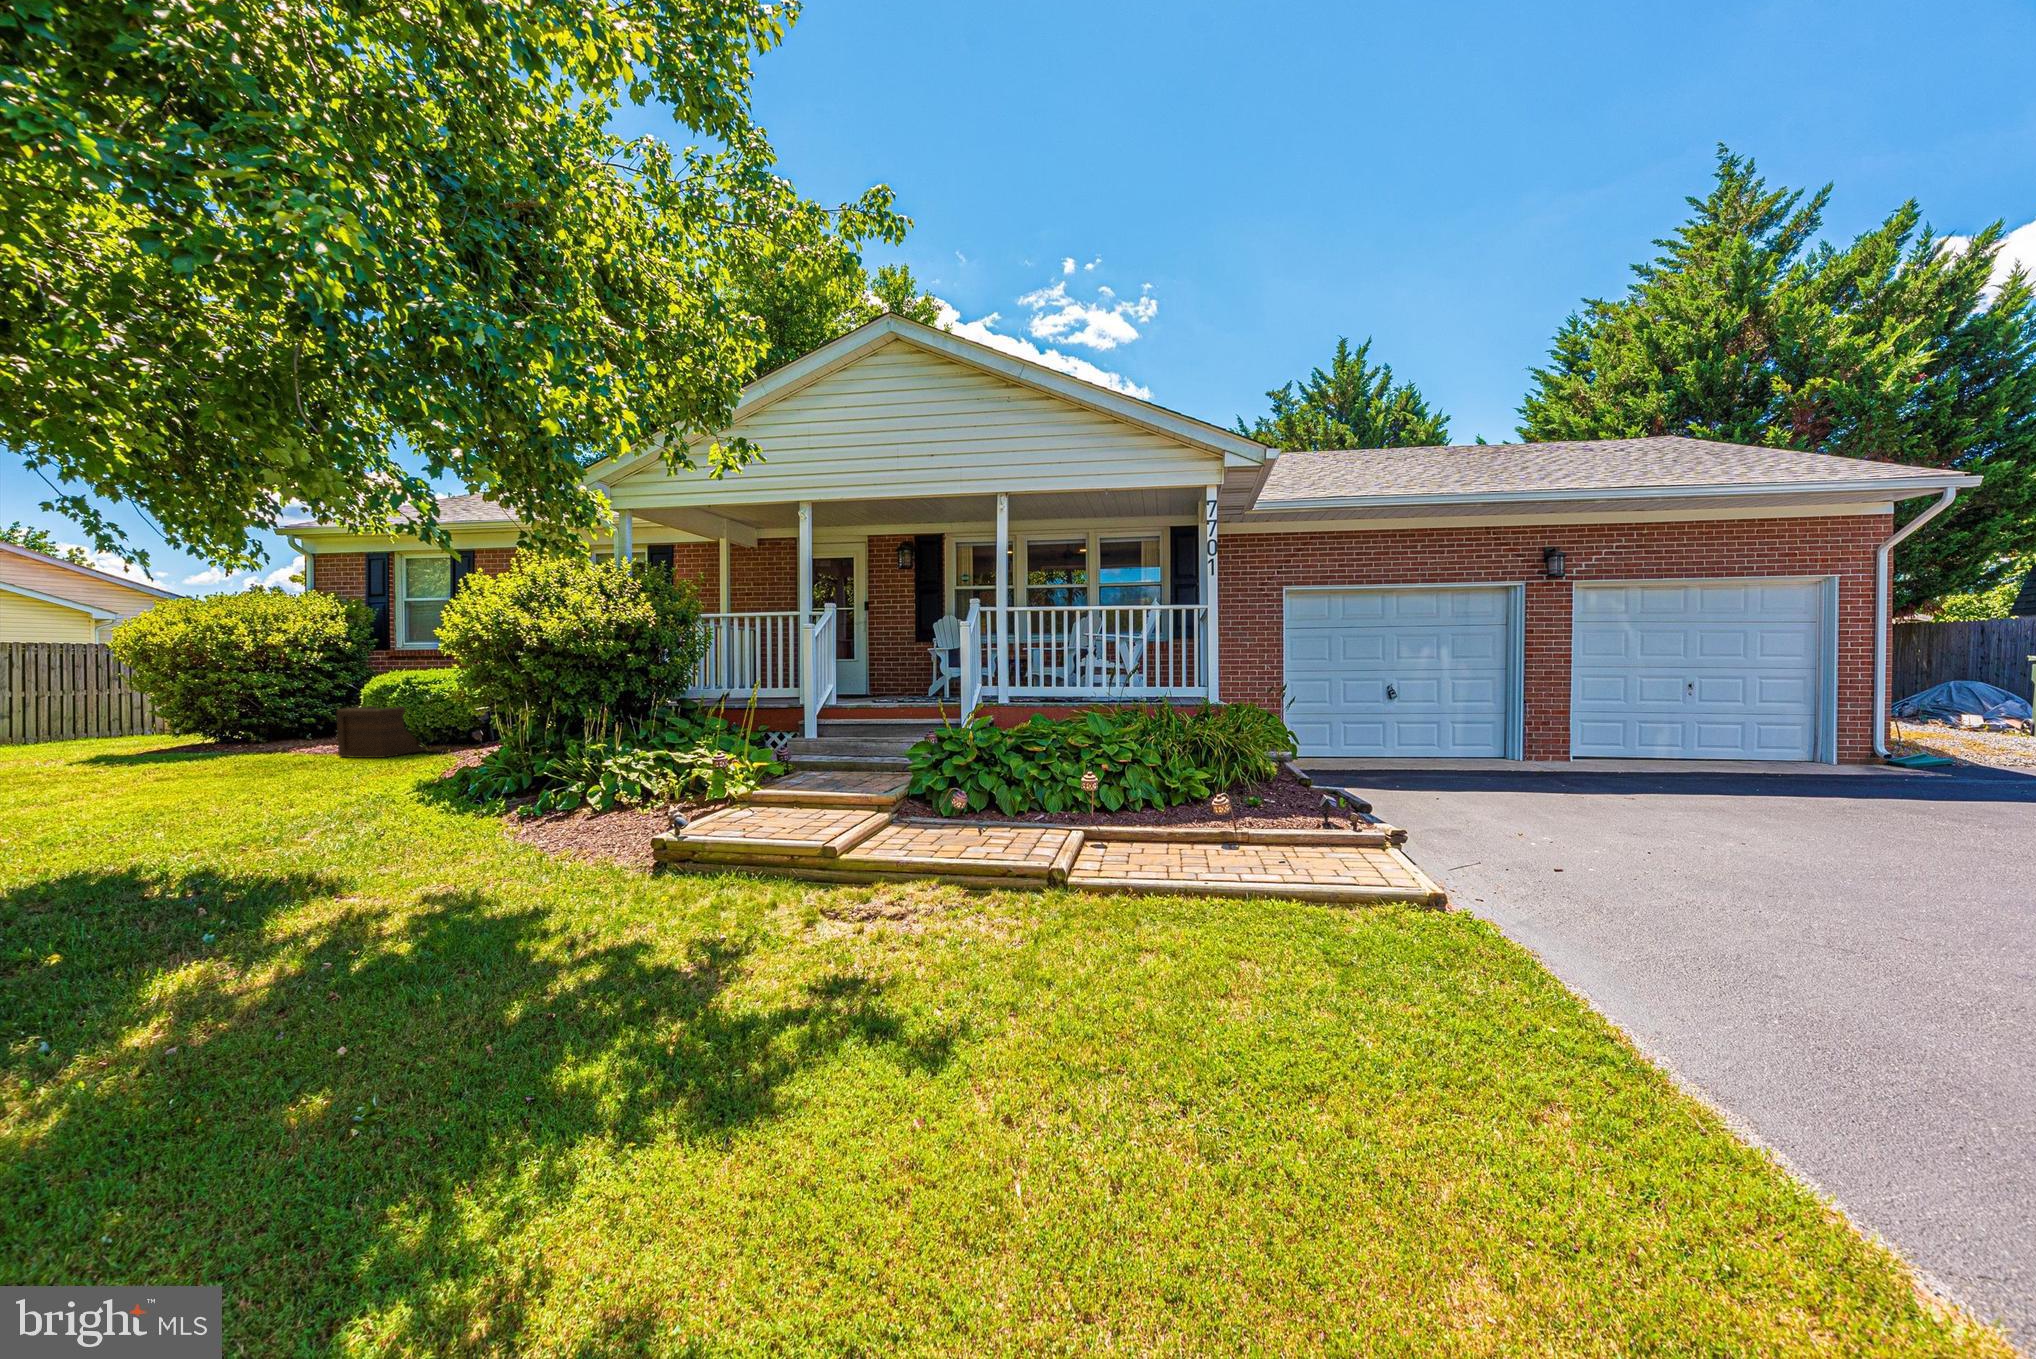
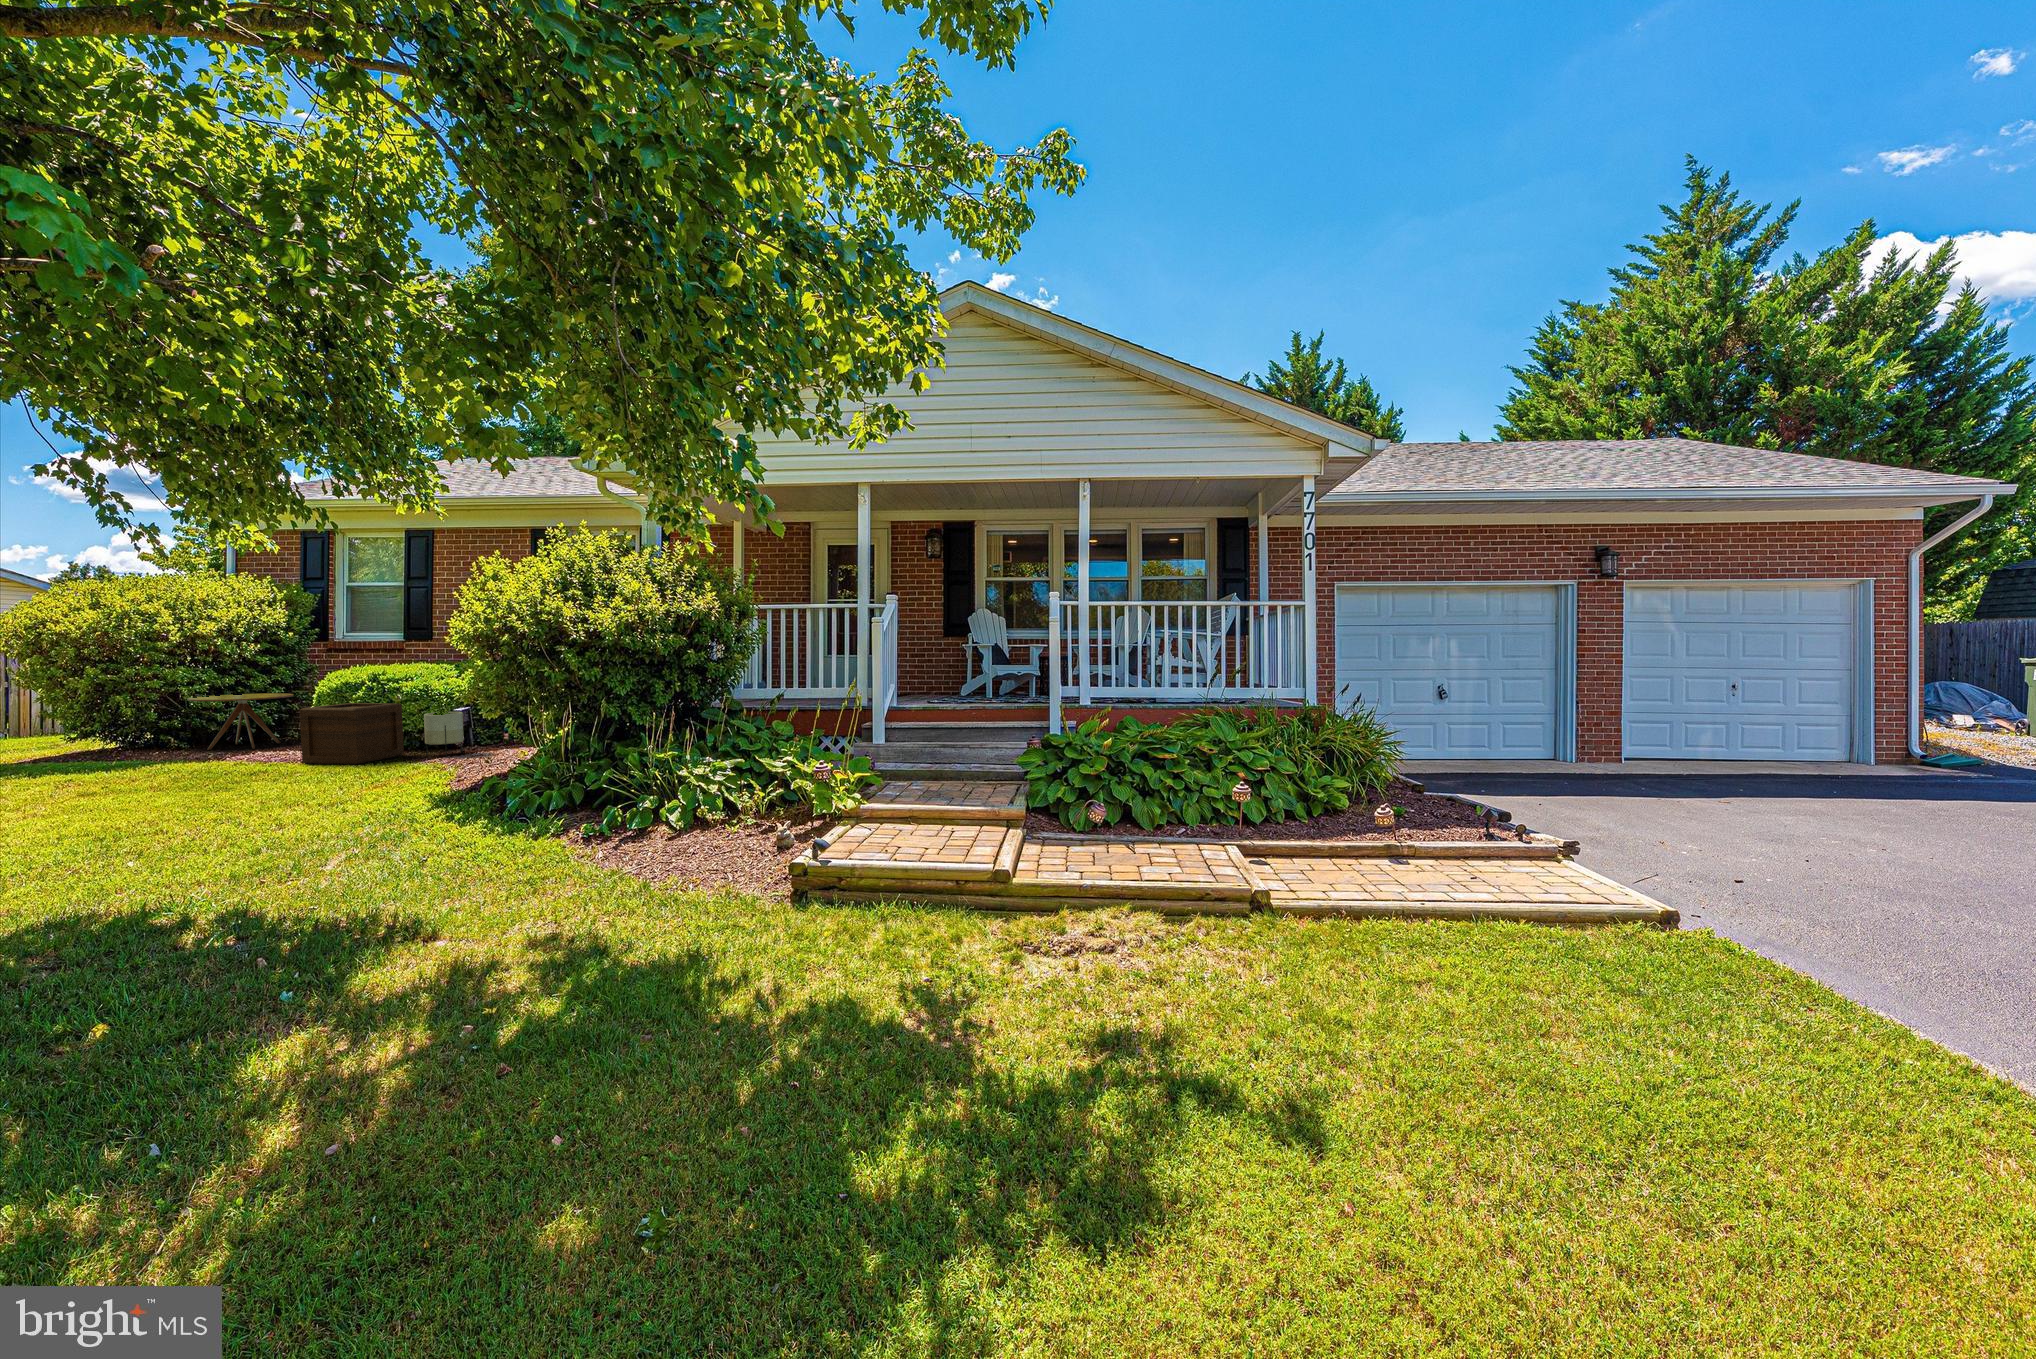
round table: none [255,698,344,746] -> present [187,693,294,750]
planter: none [442,713,476,753] -> present [424,712,464,757]

